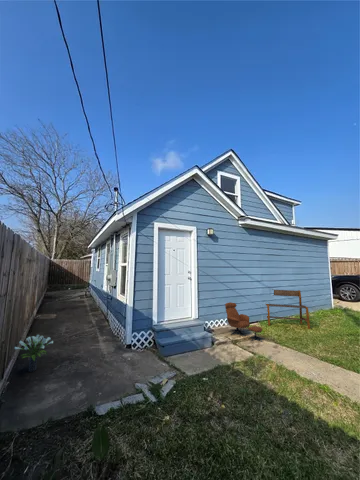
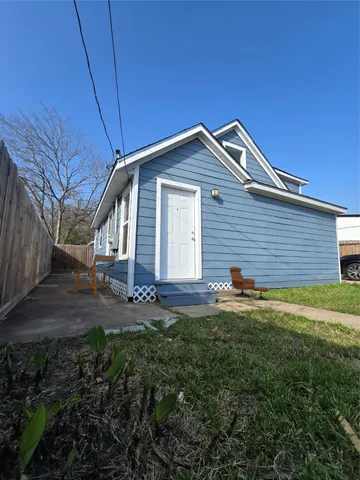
bench: present [266,290,310,329] -> present [74,254,116,294]
potted plant: present [15,335,53,372] -> none [13,276,53,312]

